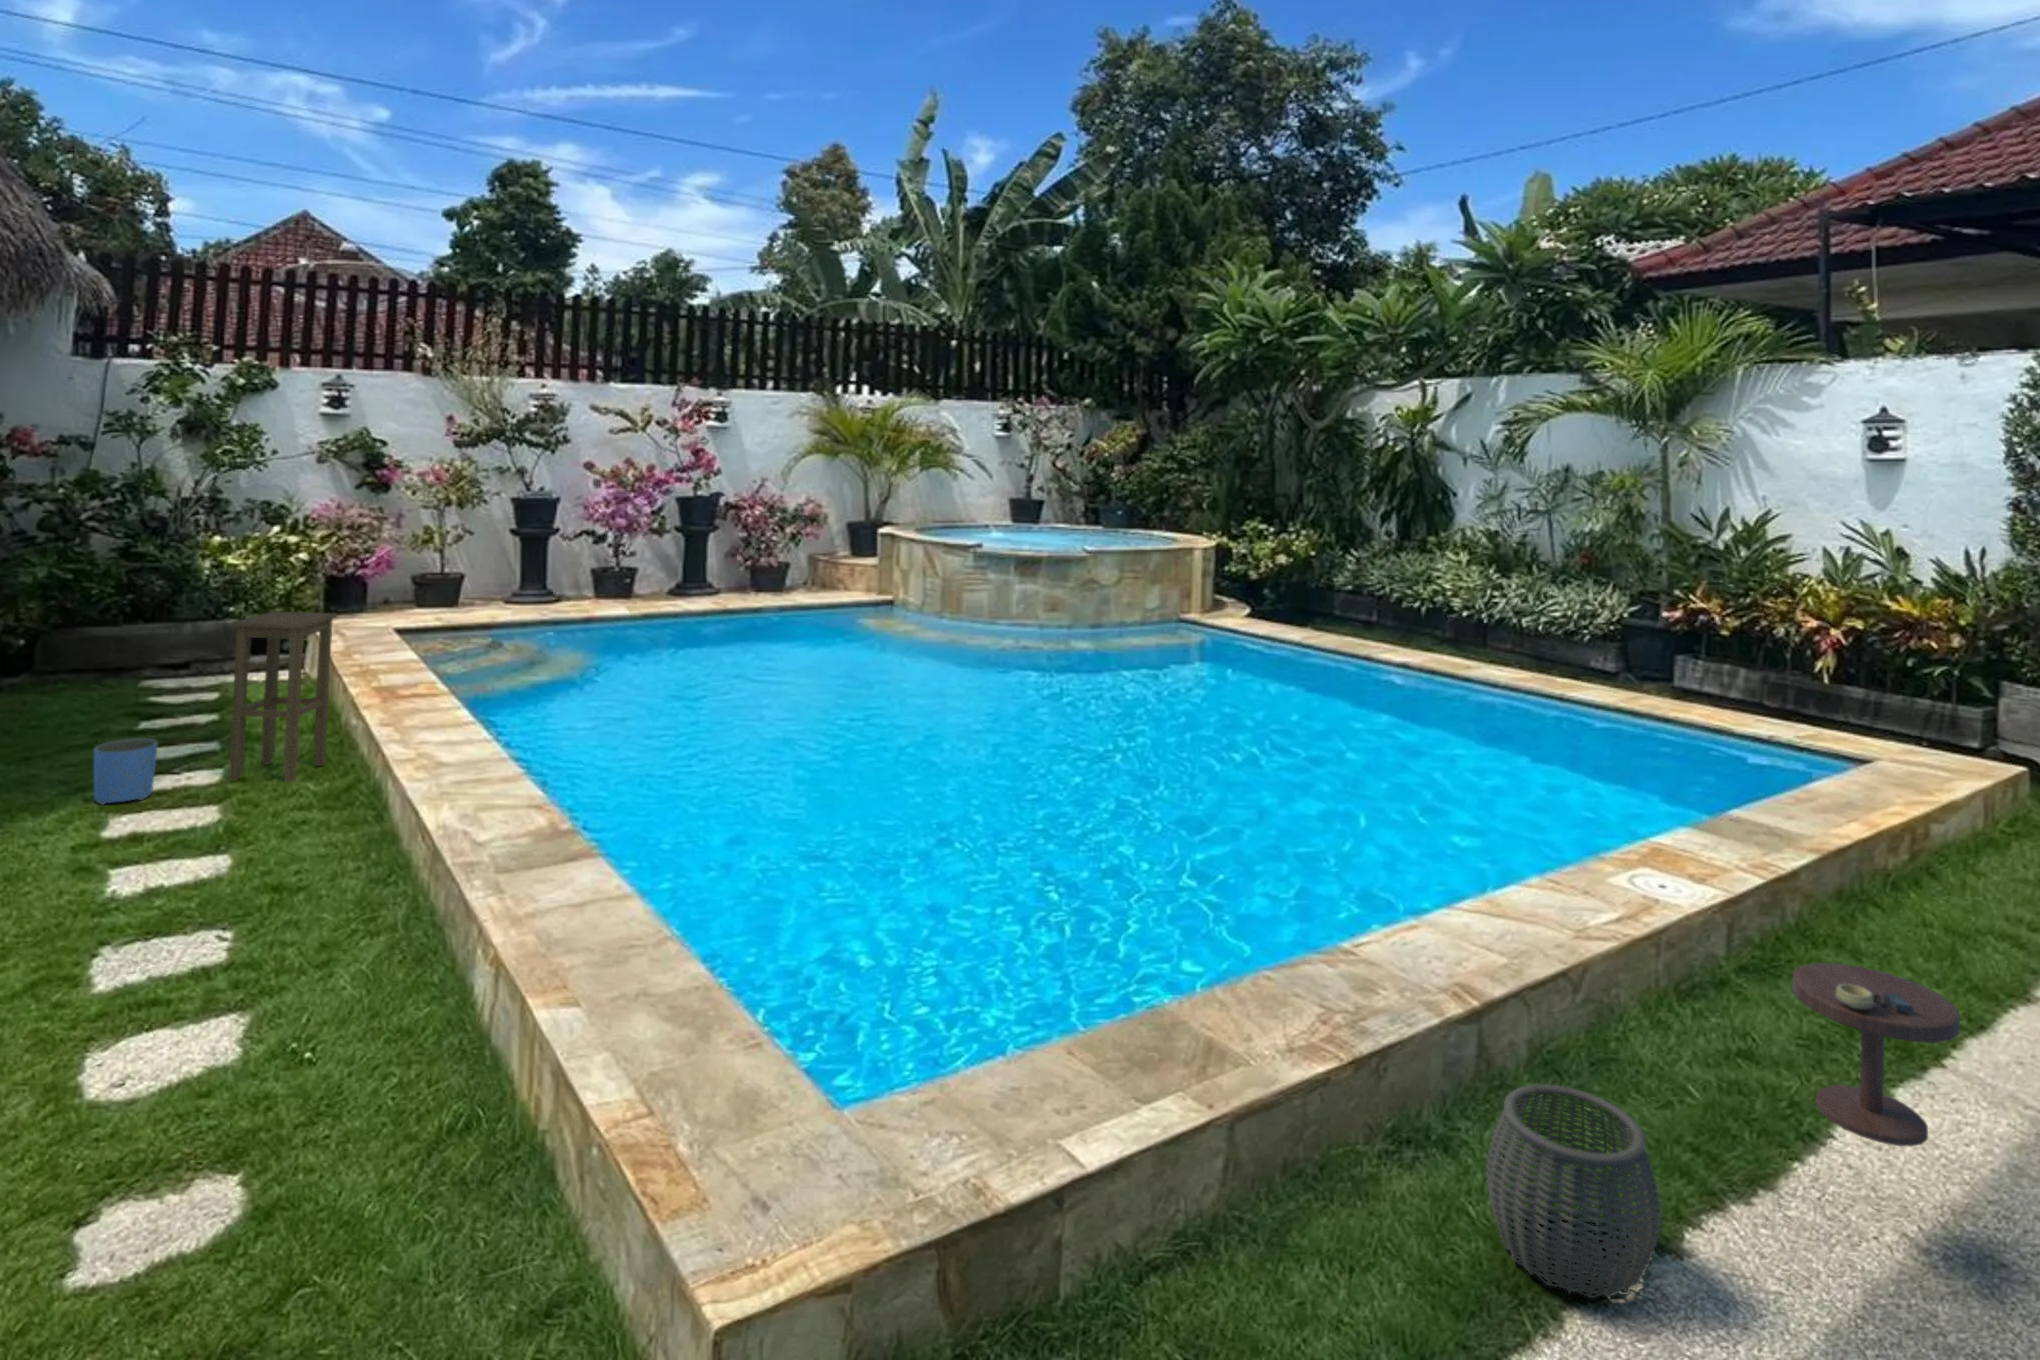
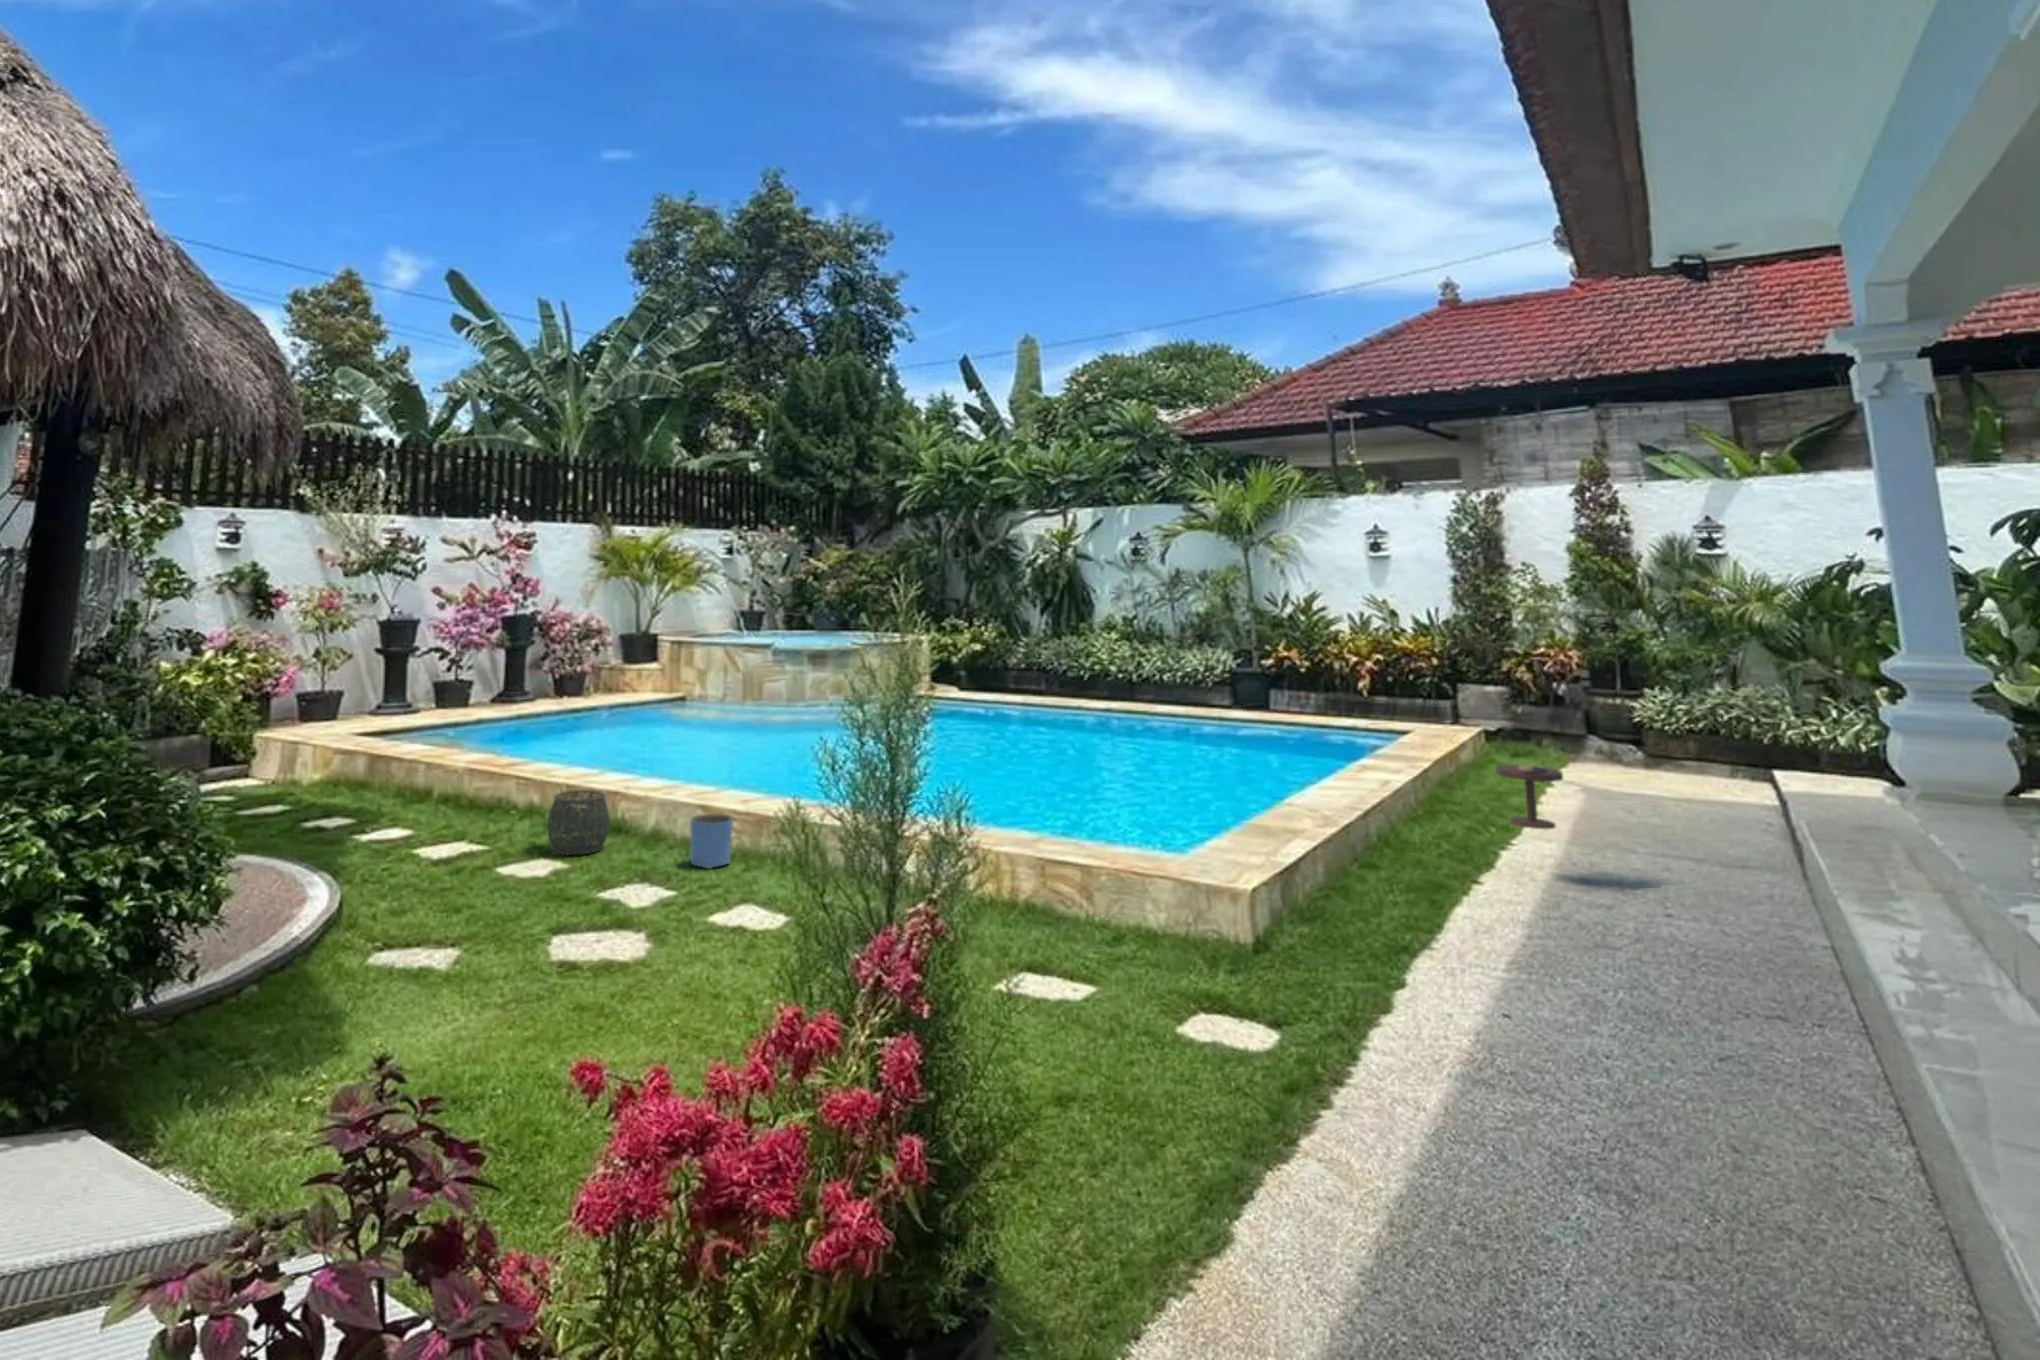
stool: present [229,611,337,782] -> none [441,691,499,819]
planter: present [94,738,158,805] -> present [691,814,733,869]
woven basket: present [1486,1084,1662,1298] -> present [547,790,609,855]

